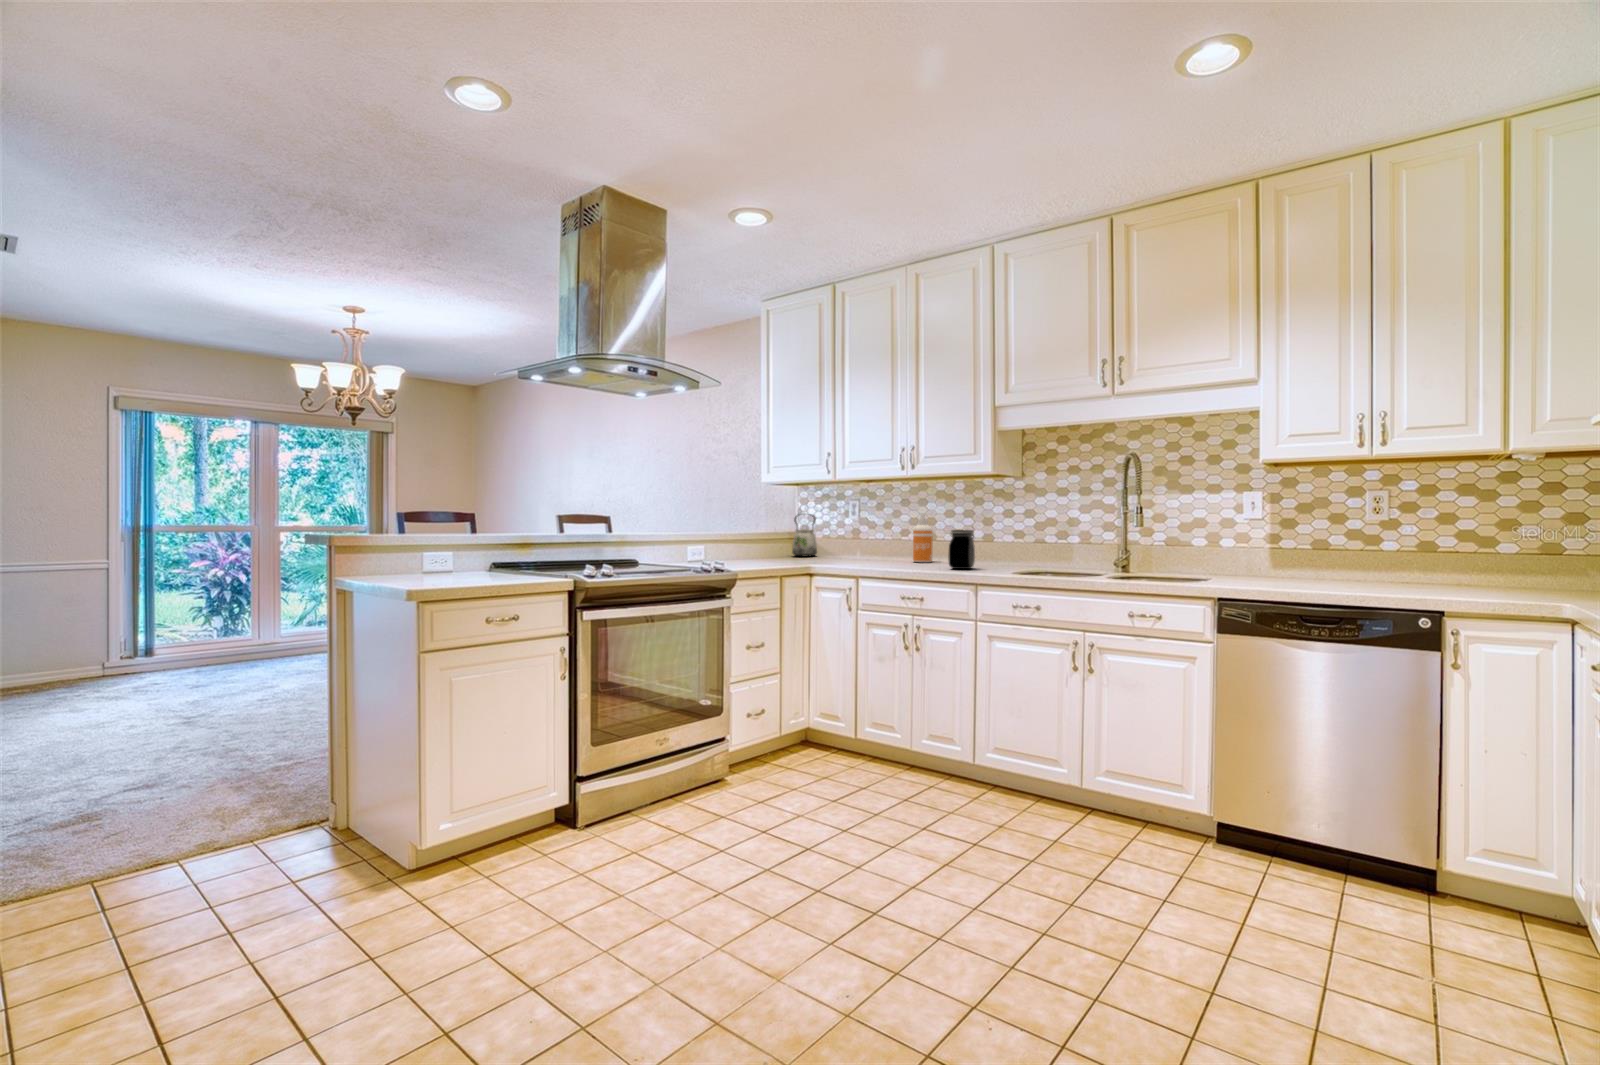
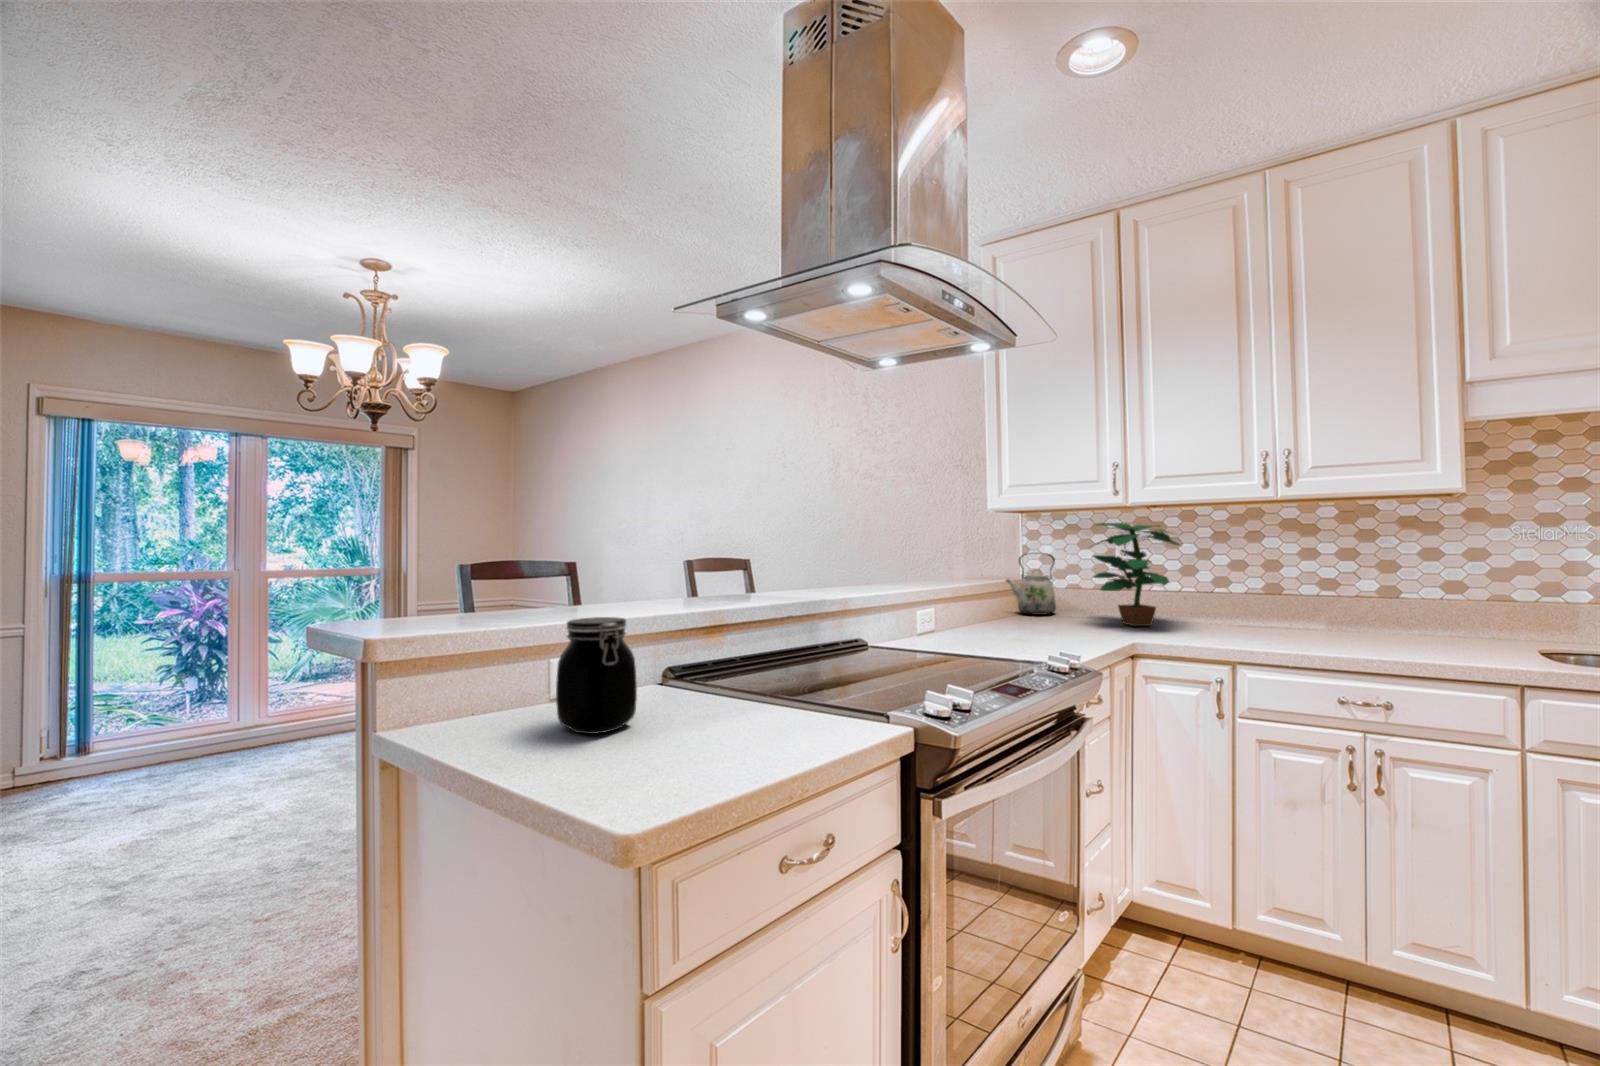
potted plant: none [818,492,876,561] -> present [1093,523,1179,626]
soap dispenser: present [913,513,933,562] -> none [1255,555,1291,631]
jar: present [948,530,975,569] -> present [556,617,637,734]

